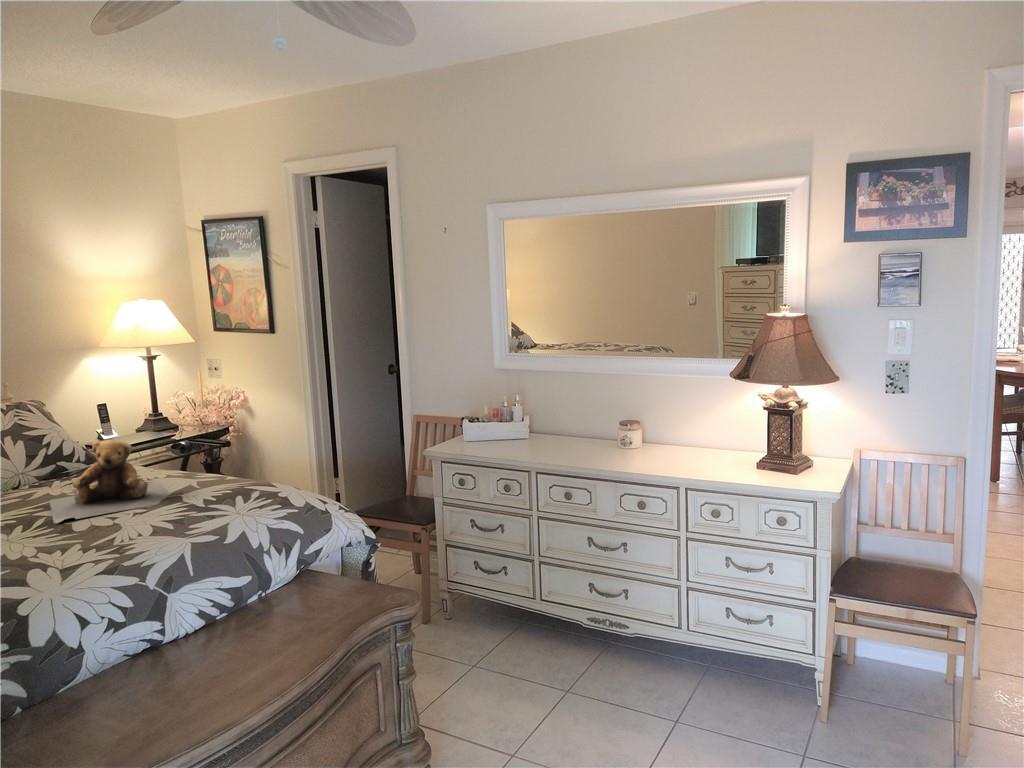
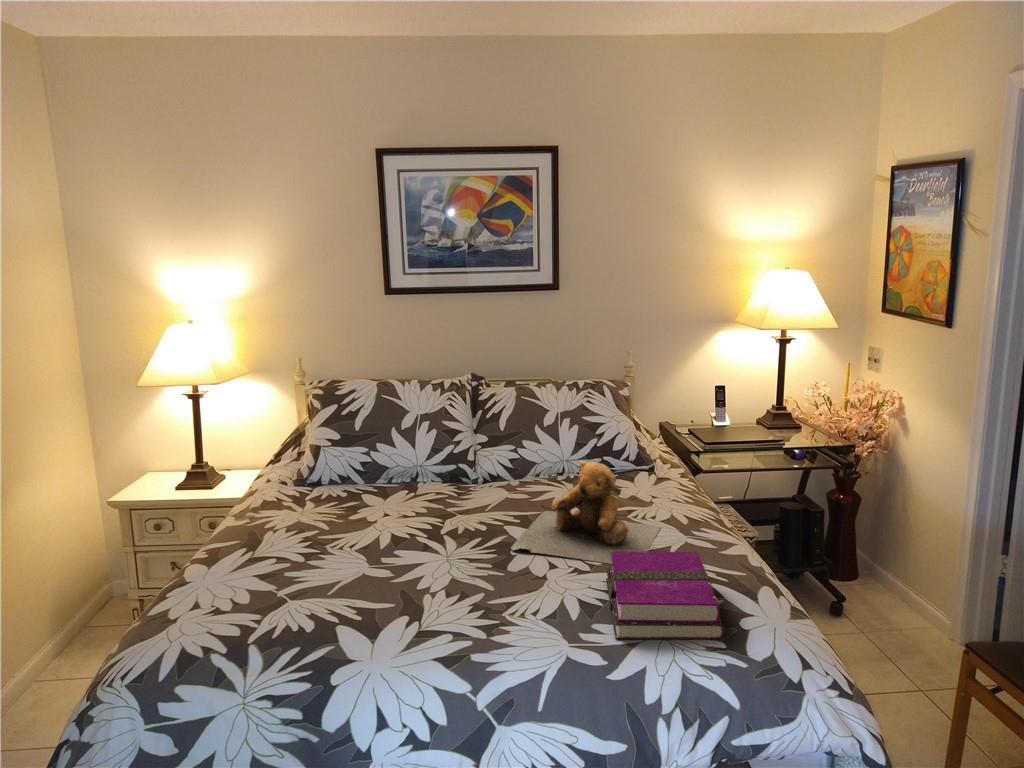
hardback book: none [161,473,274,526] -> present [606,551,725,639]

